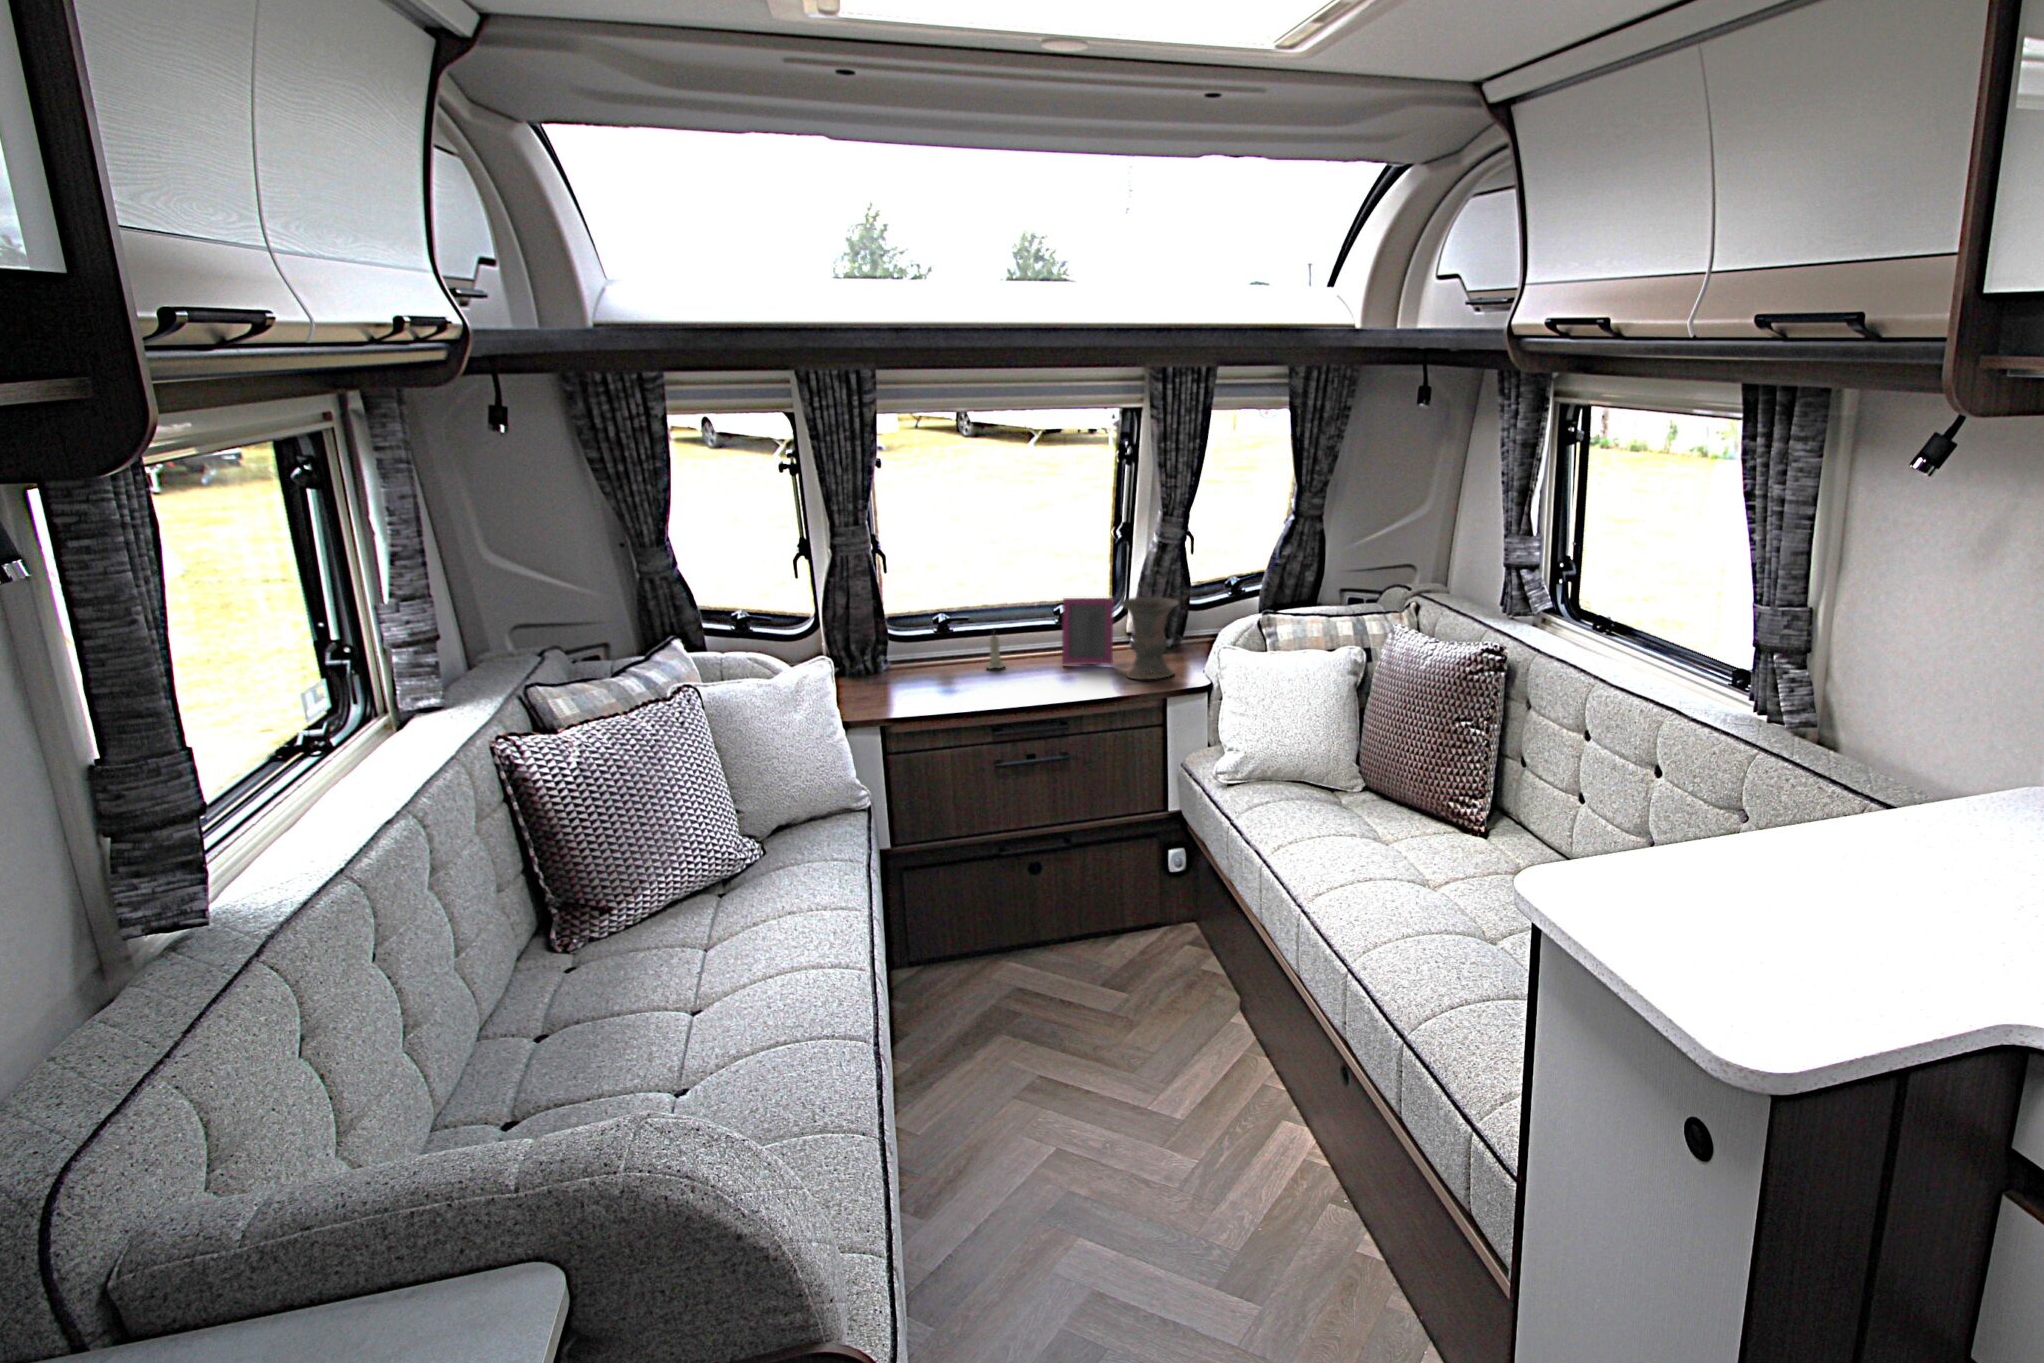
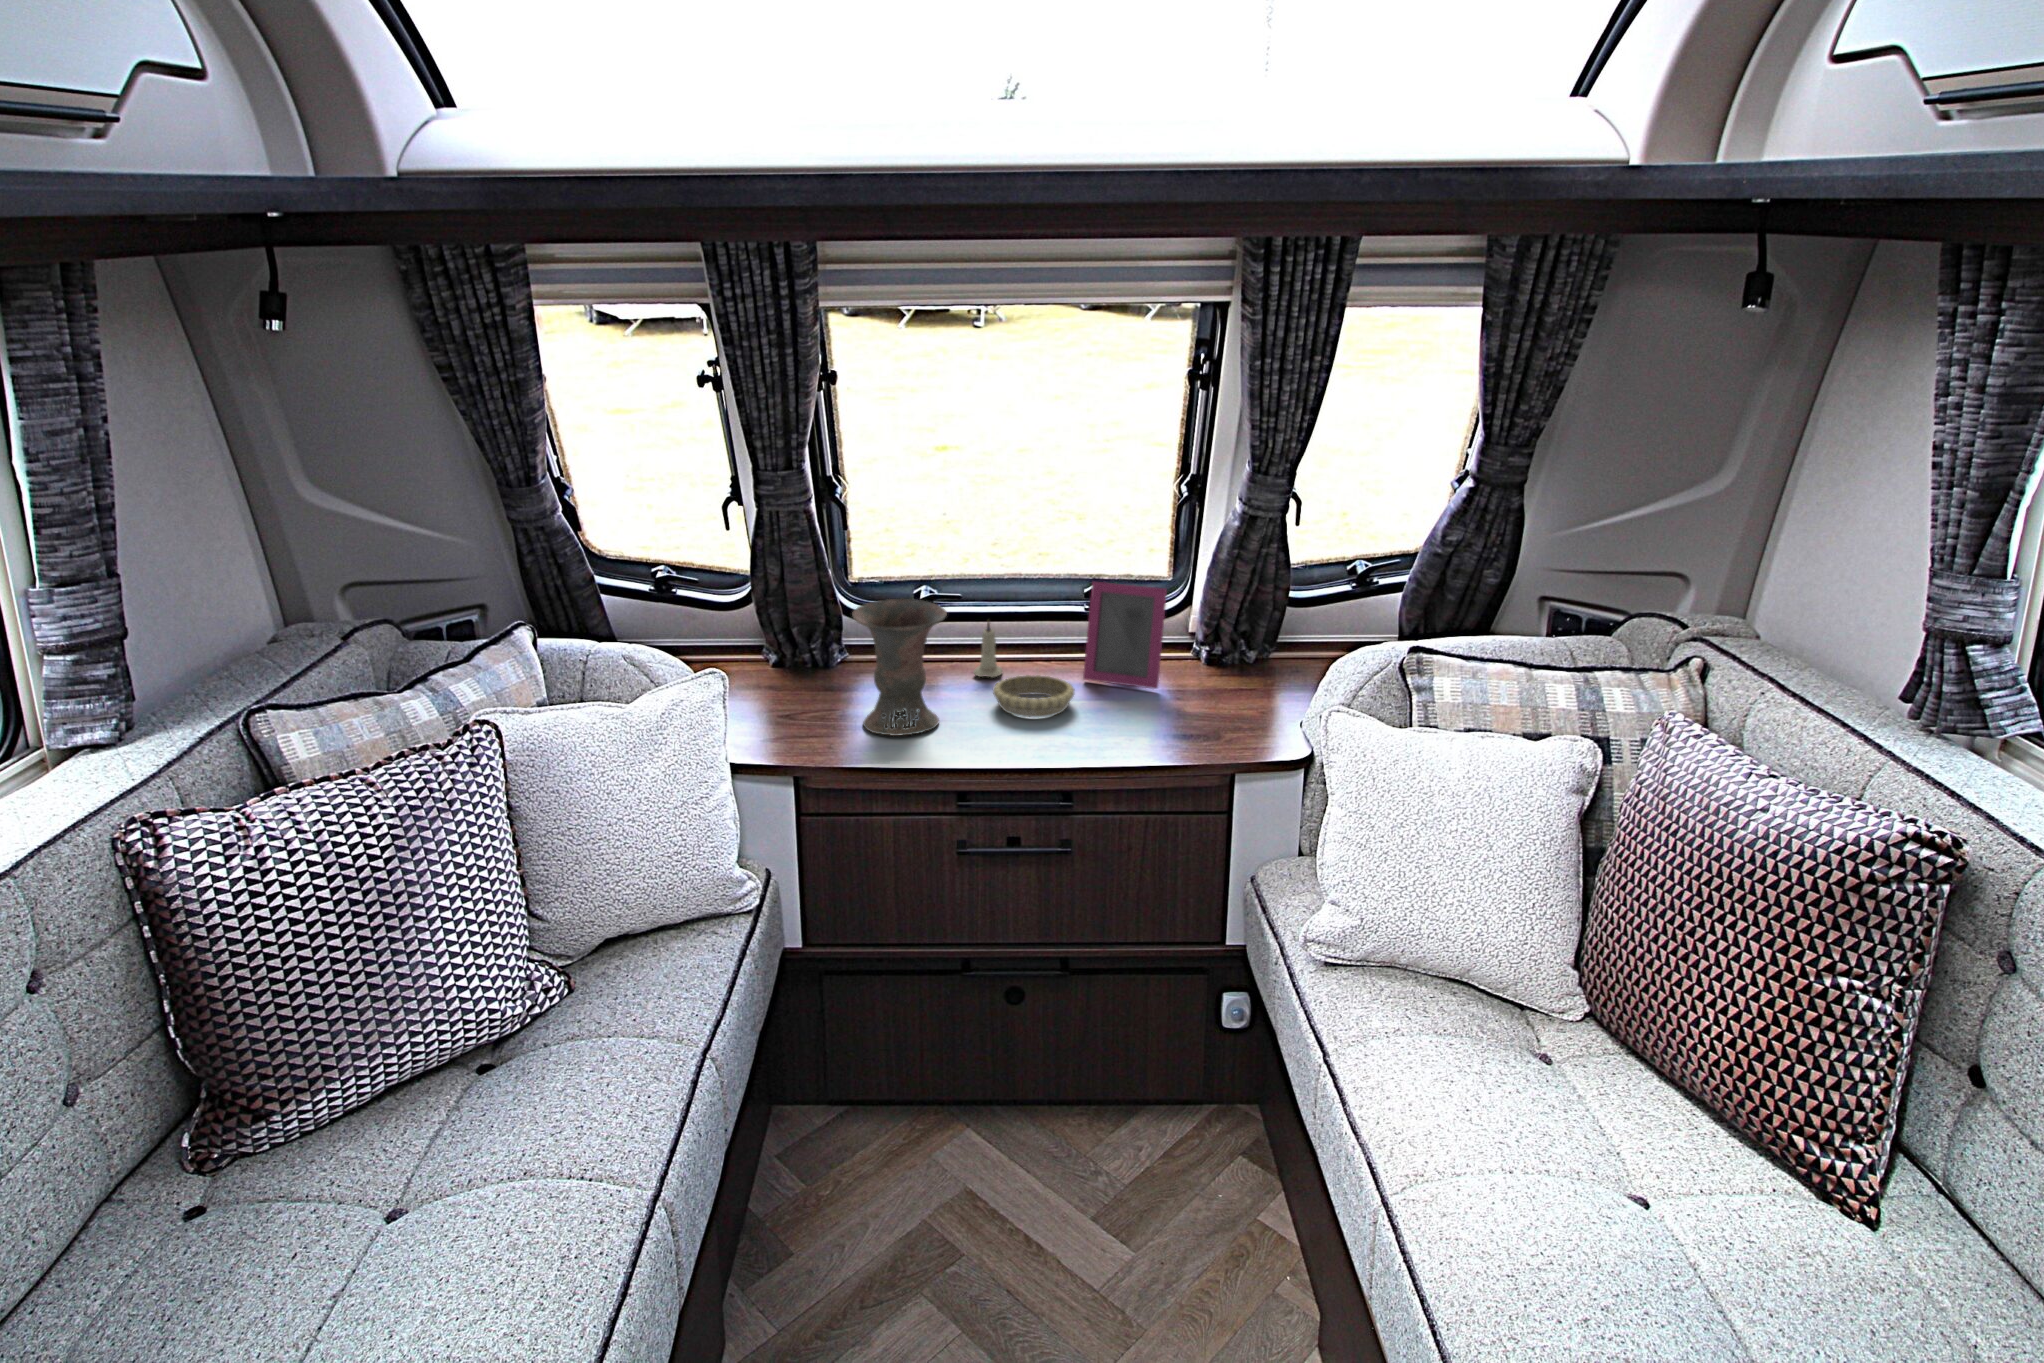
vase: present [1120,597,1179,679] -> present [852,599,947,736]
decorative bowl: none [1005,661,1060,684] -> present [993,675,1074,717]

